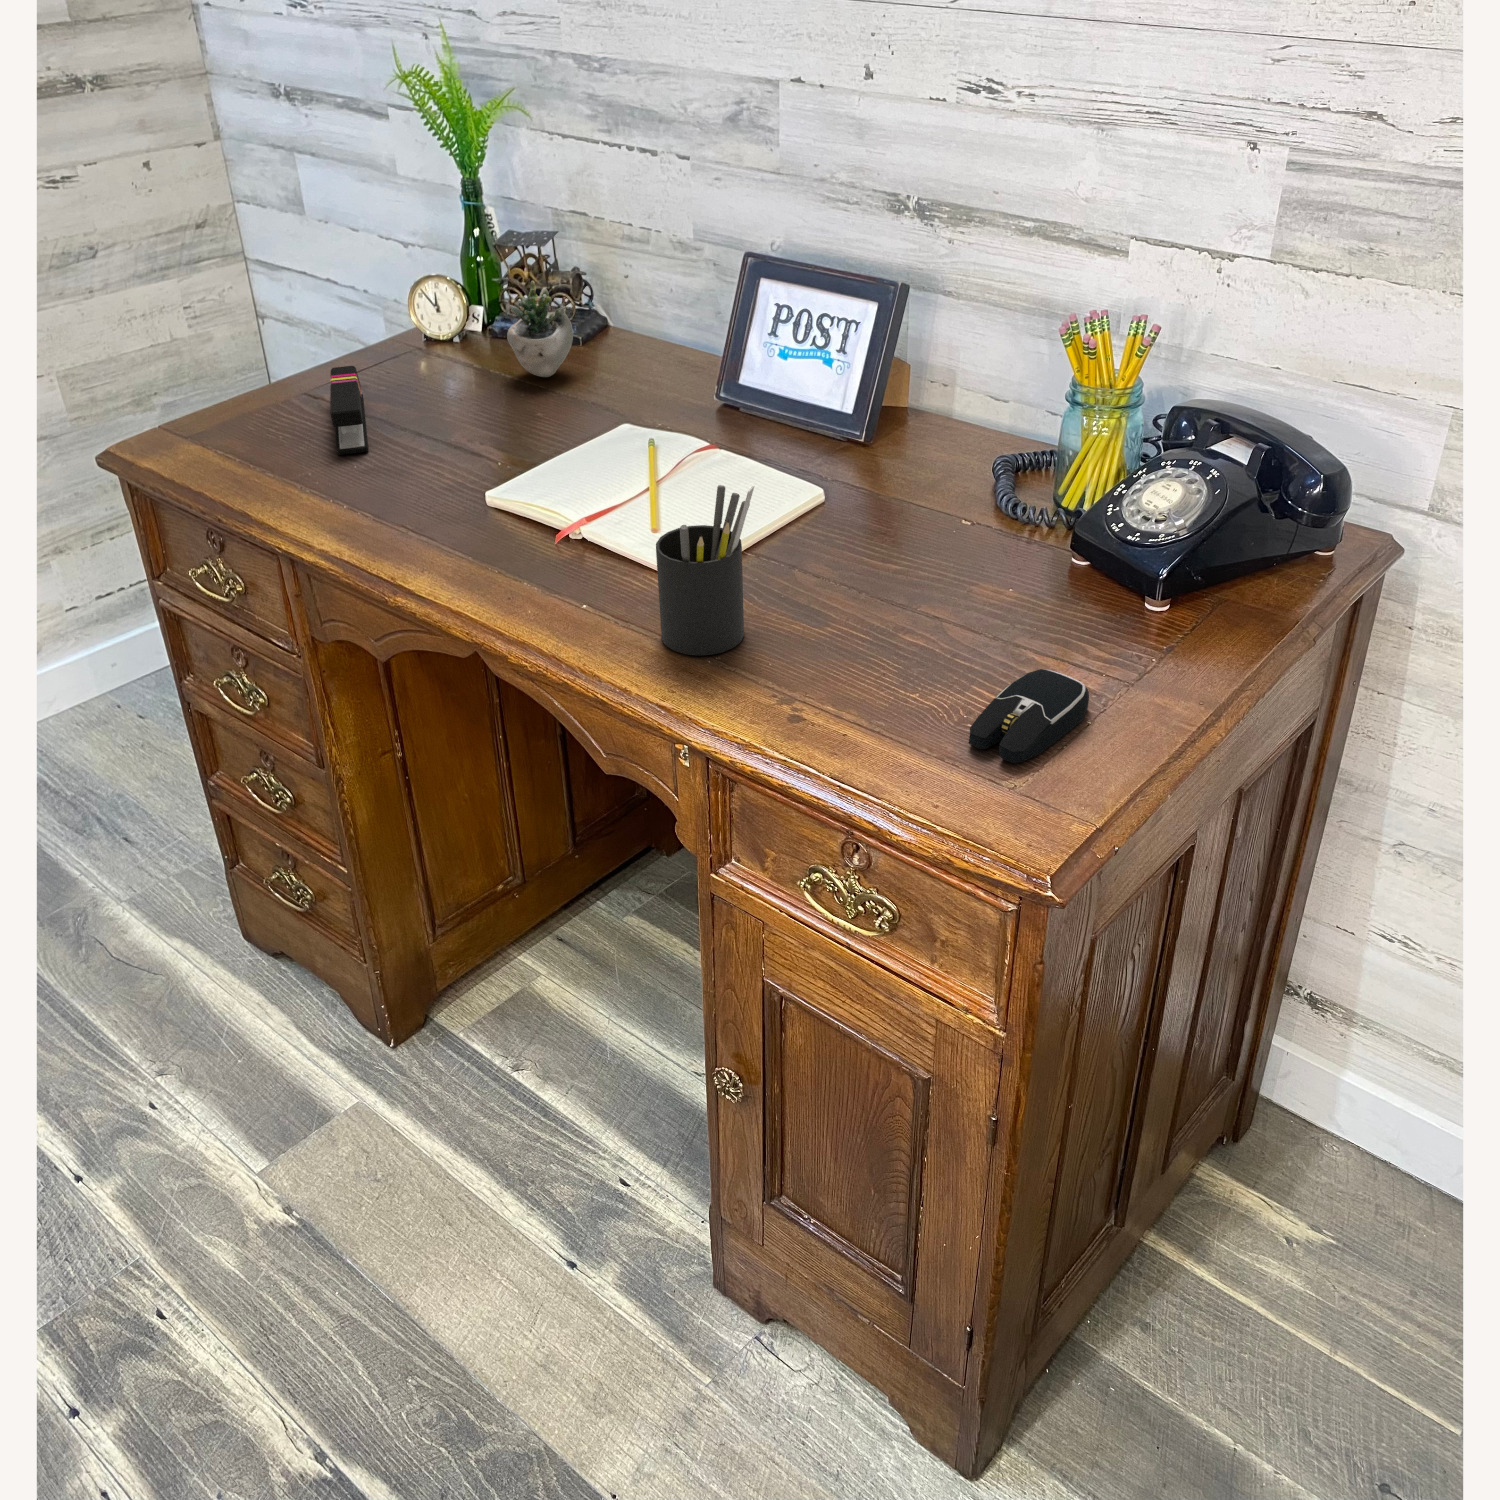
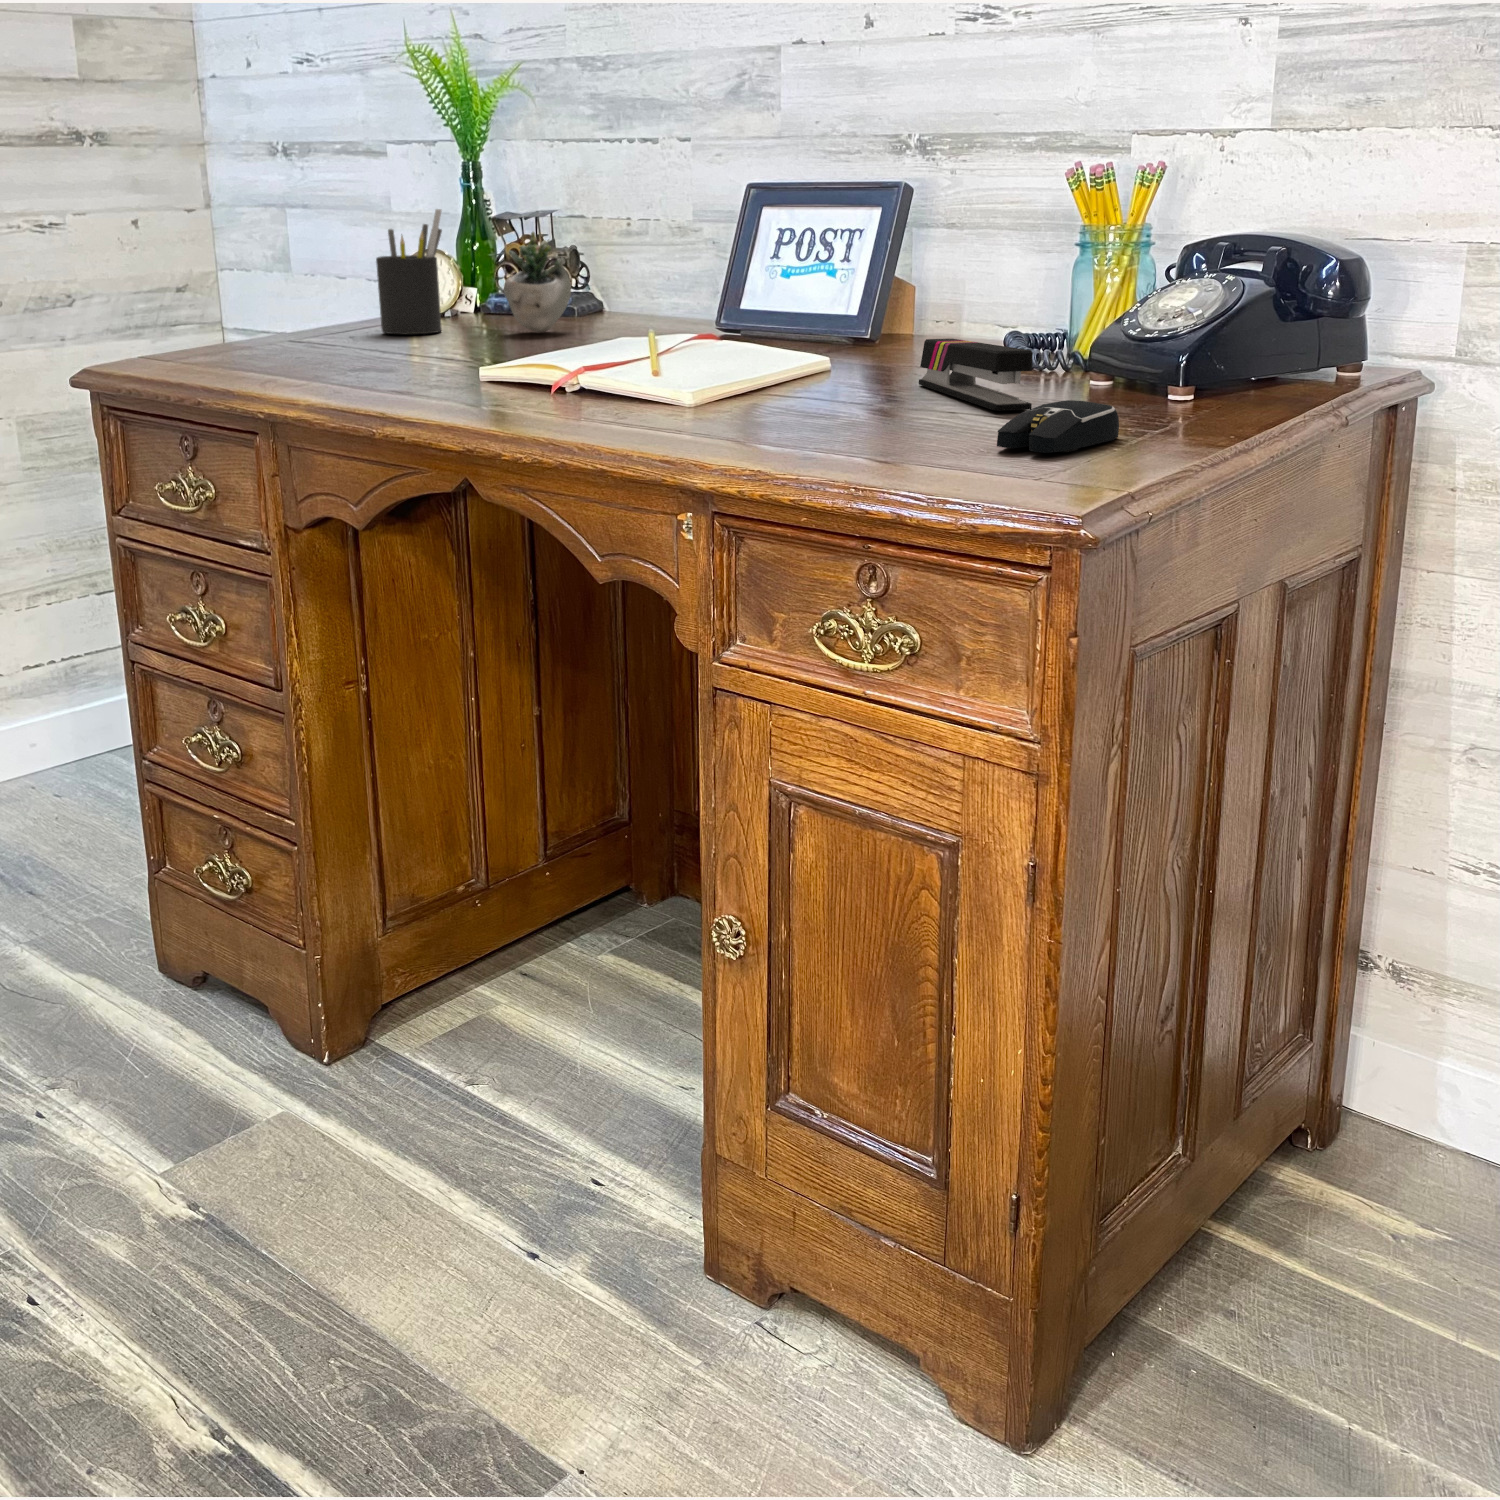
stapler: present [330,366,369,455] -> present [919,339,1033,411]
pen holder: present [656,485,754,656] -> present [376,209,442,334]

